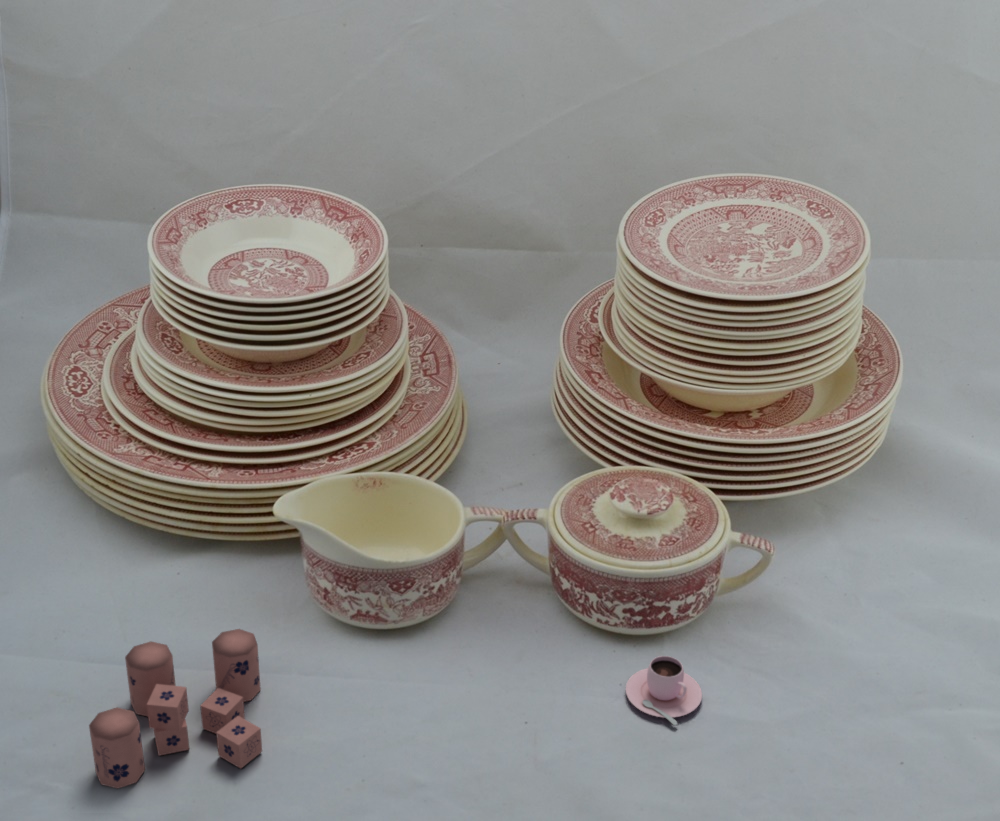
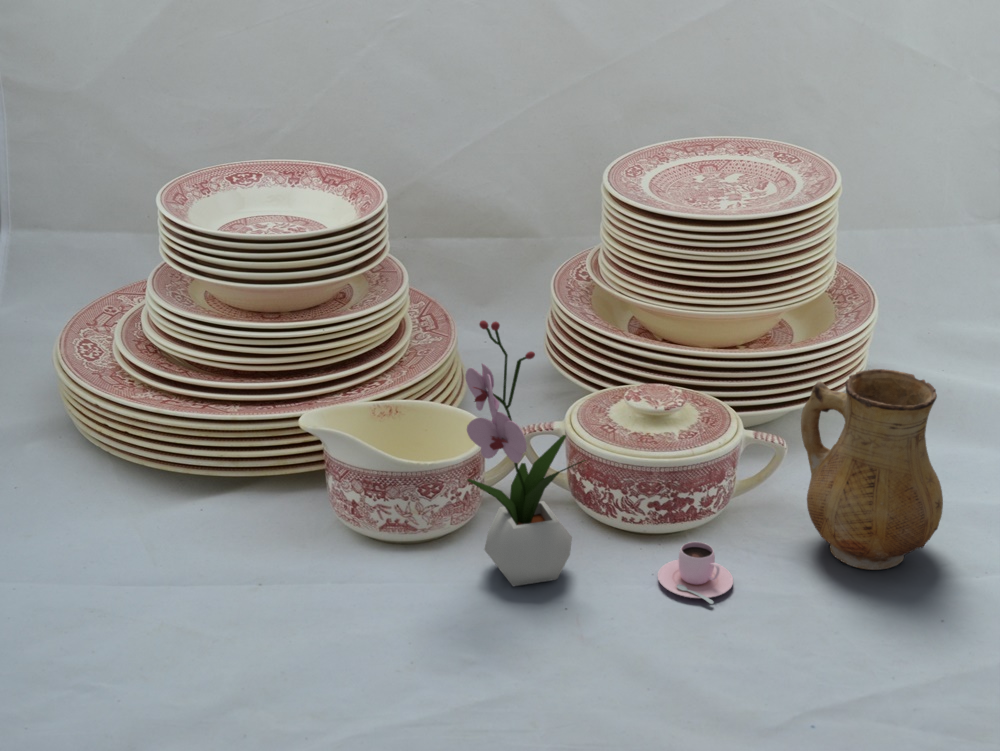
flower arrangement: none [435,433,555,690] -> present [465,321,585,586]
ceramic pitcher: none [788,491,926,693] -> present [801,369,943,570]
candle: present [89,629,262,788] -> none [131,536,305,687]

